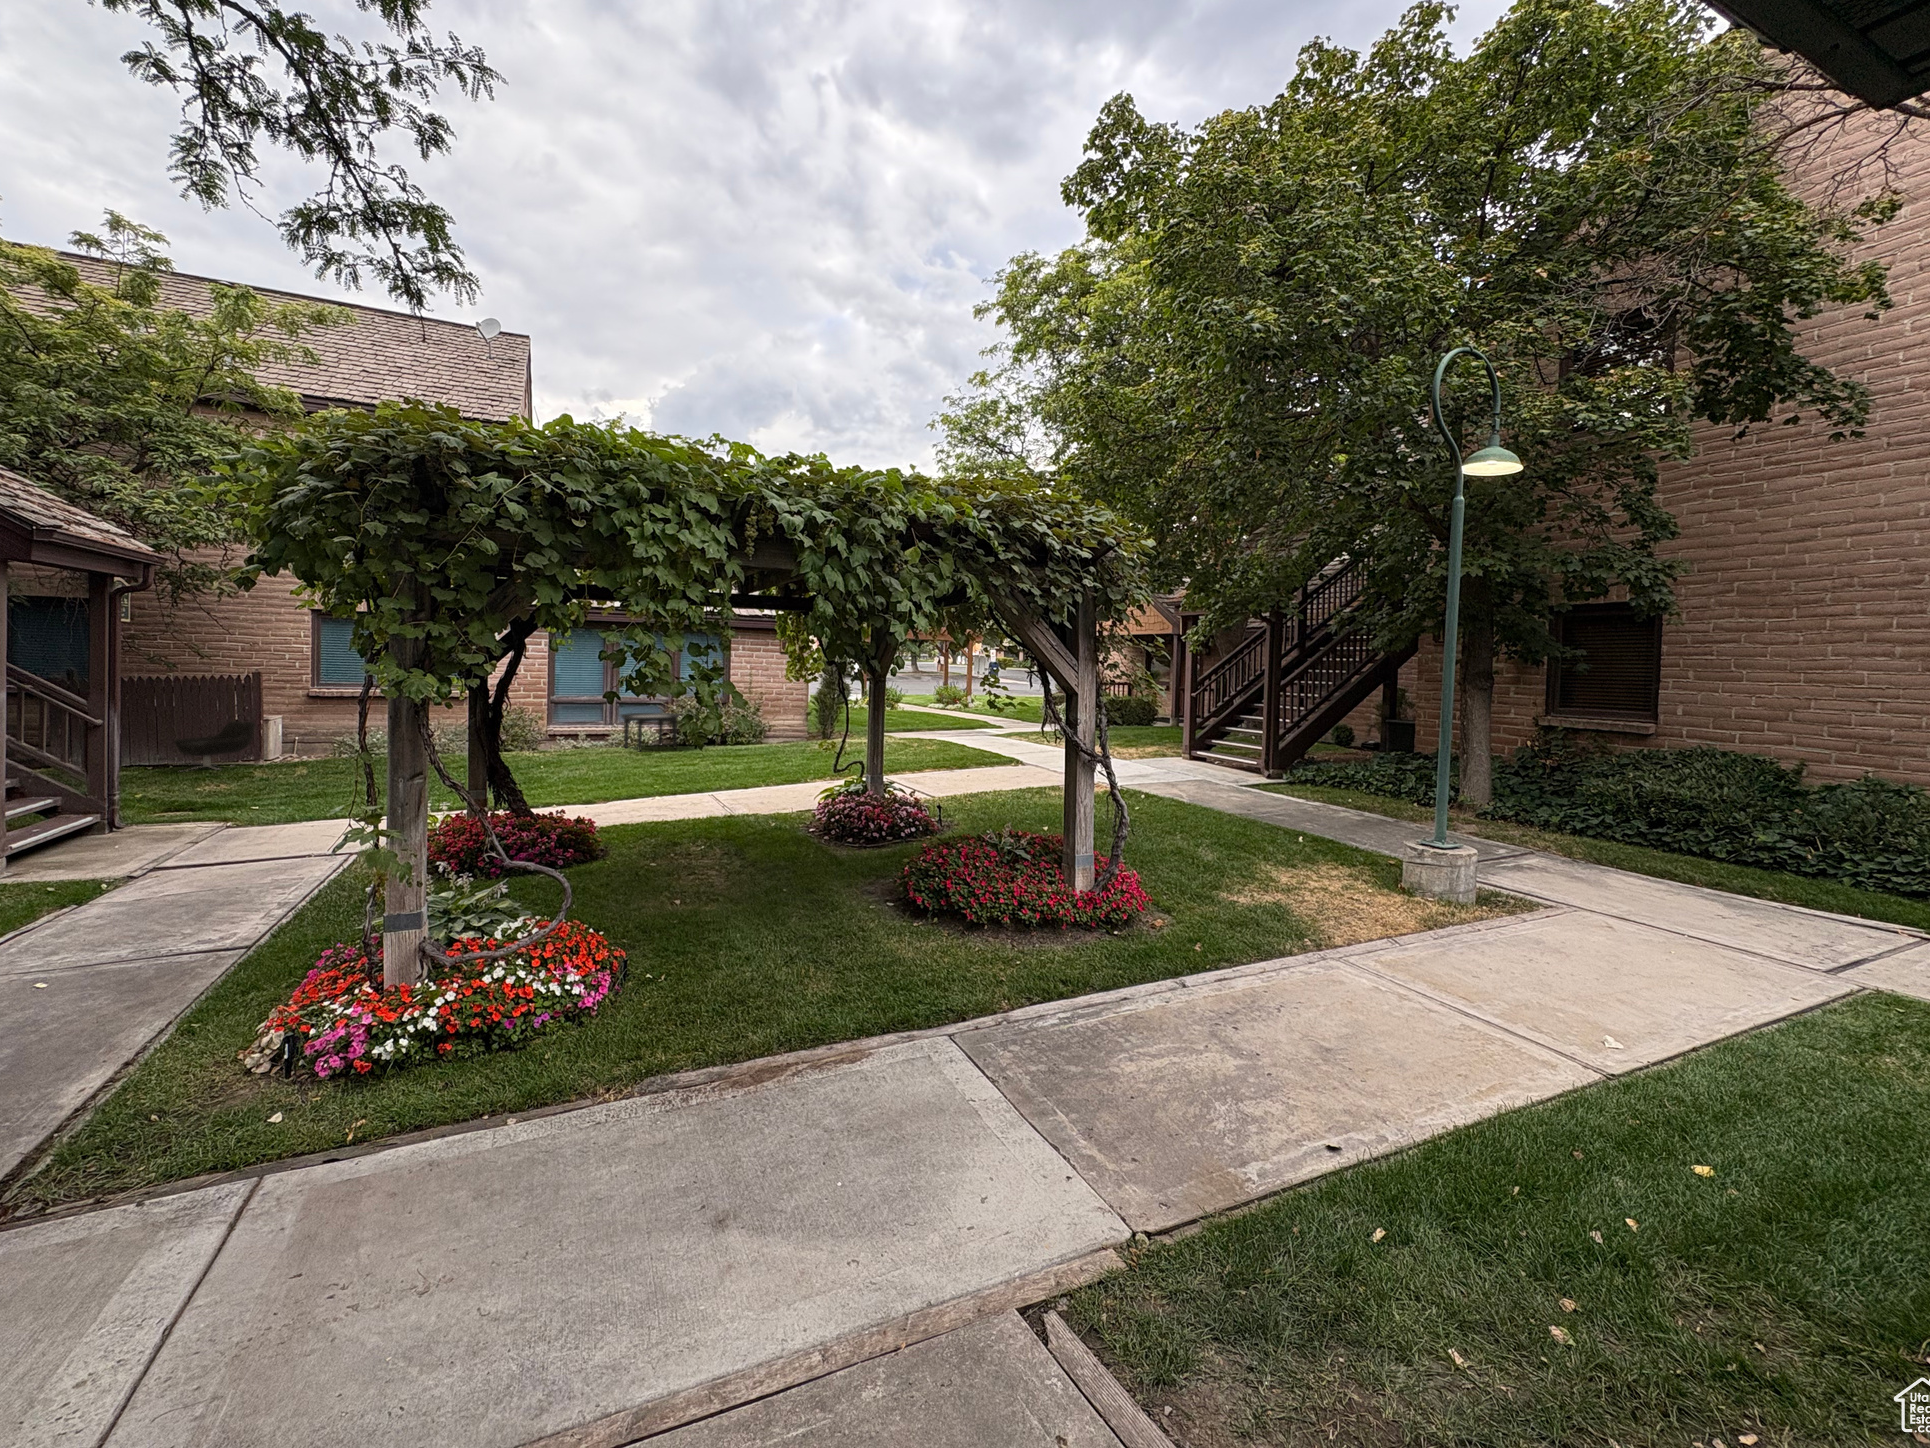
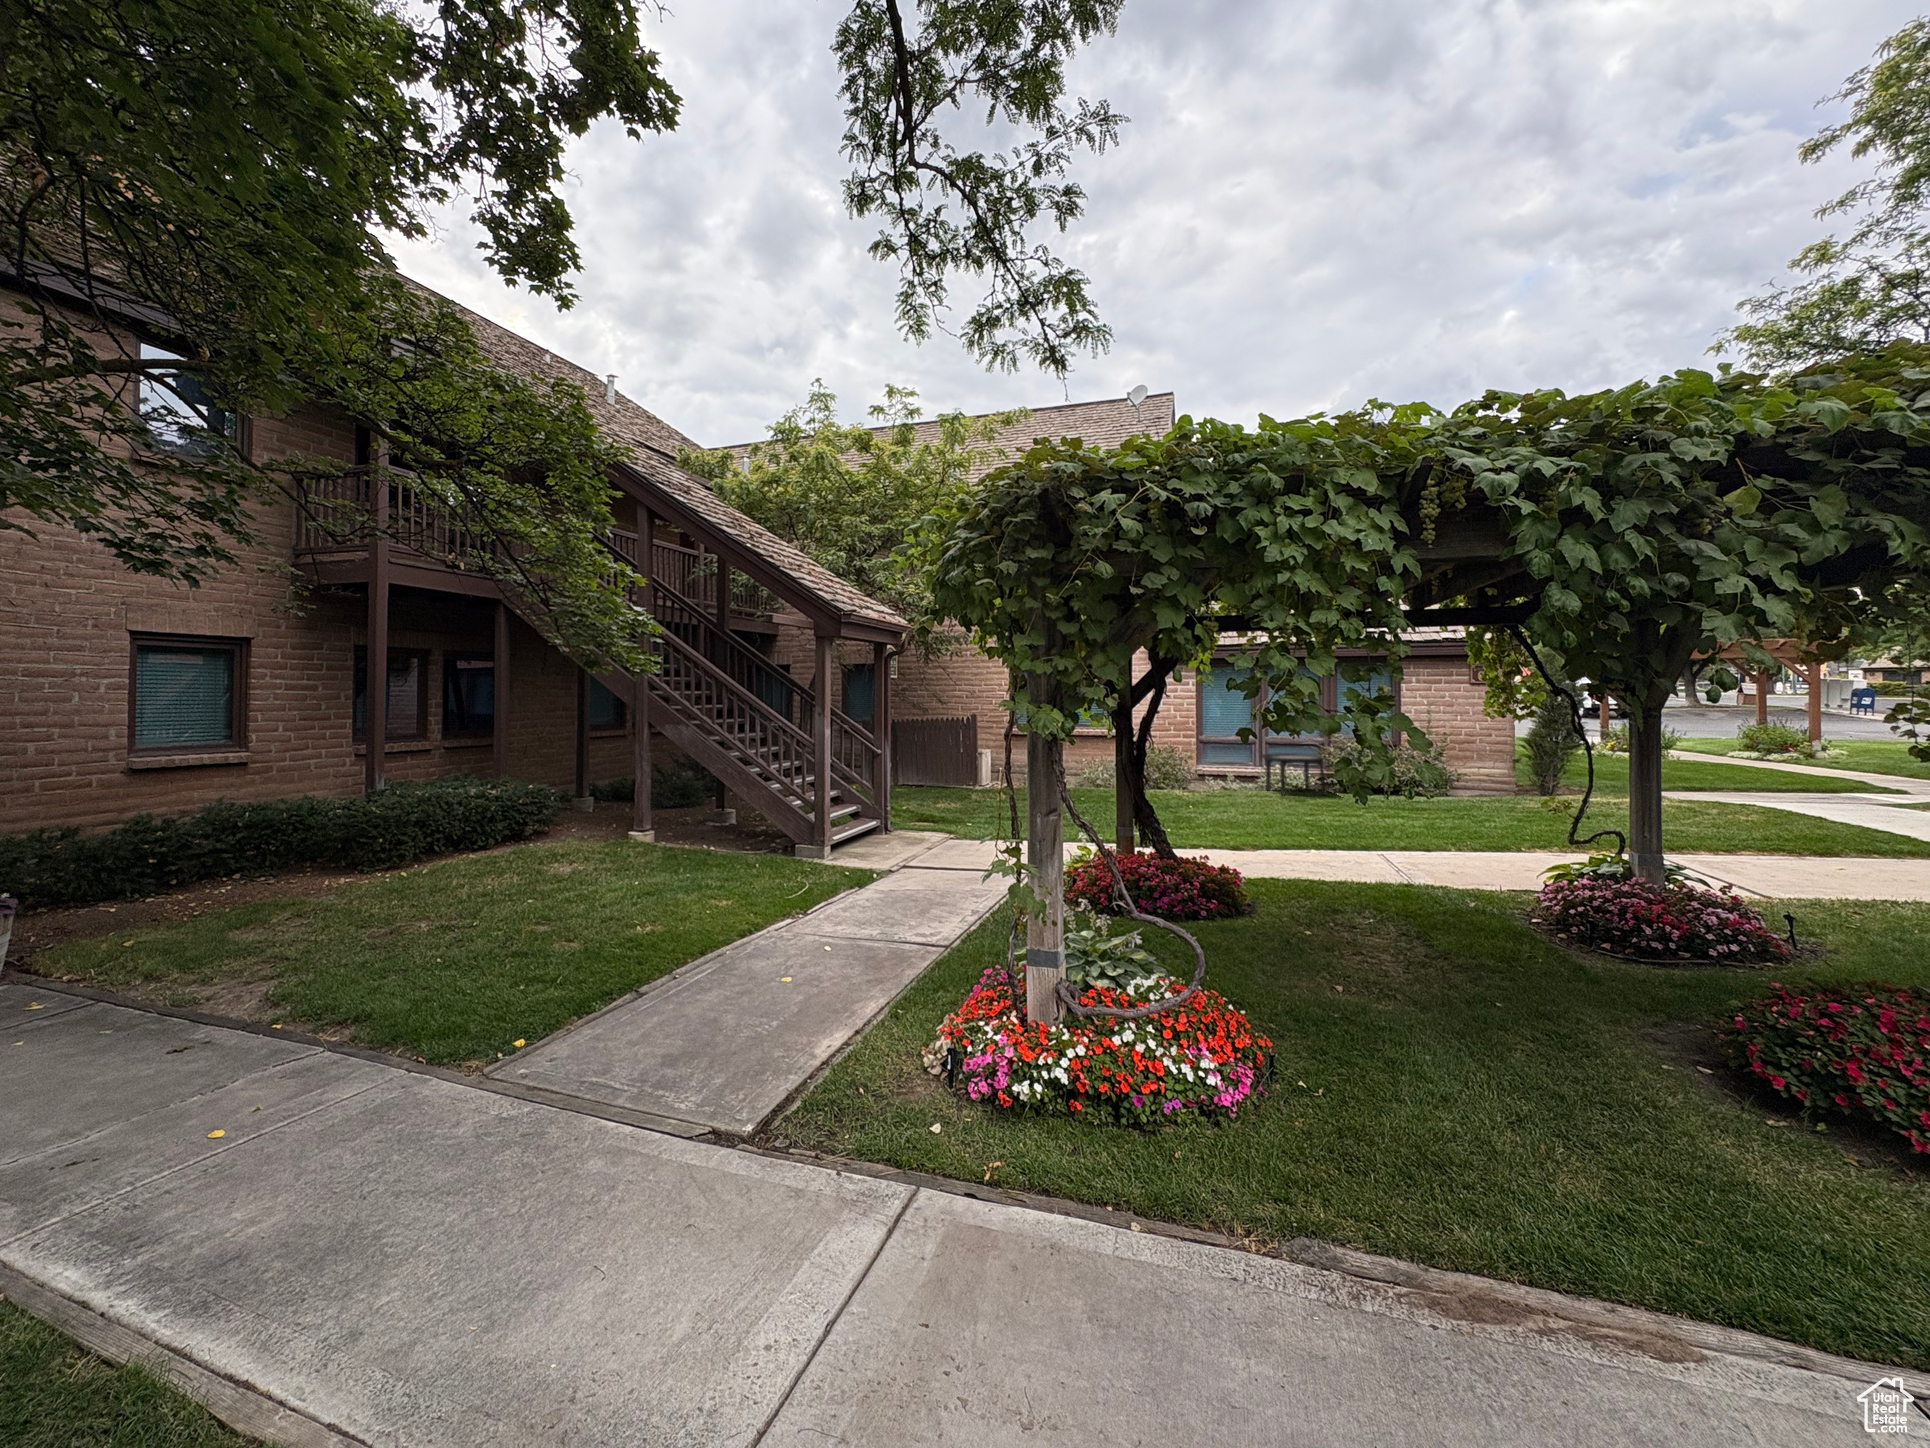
lounge chair: present [175,721,255,768] -> none [926,751,971,788]

